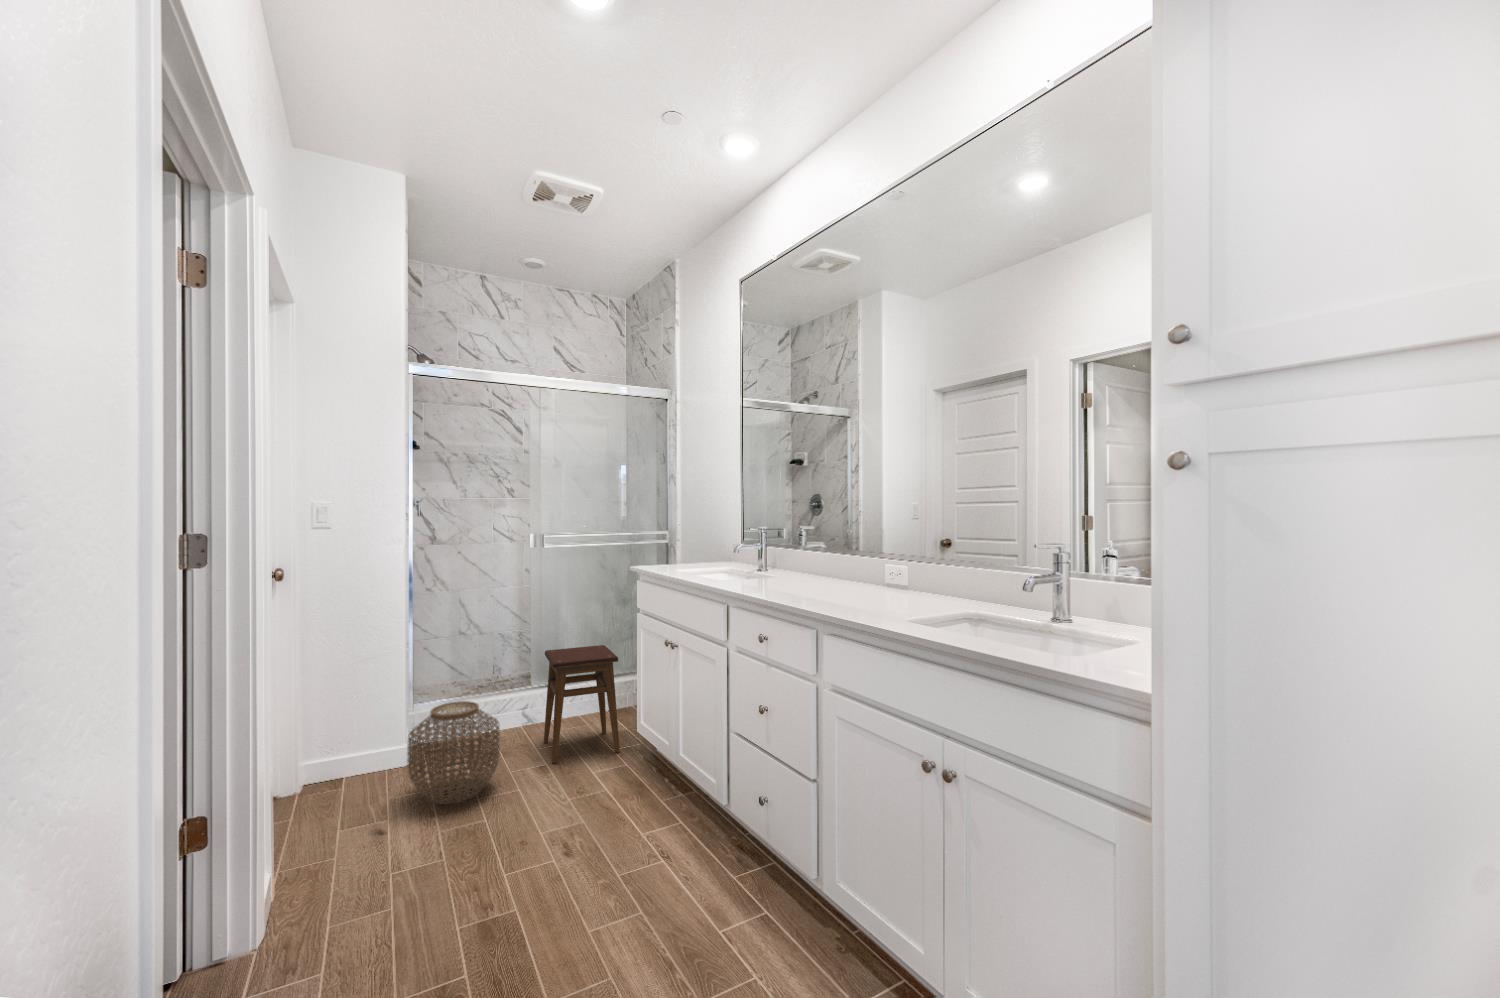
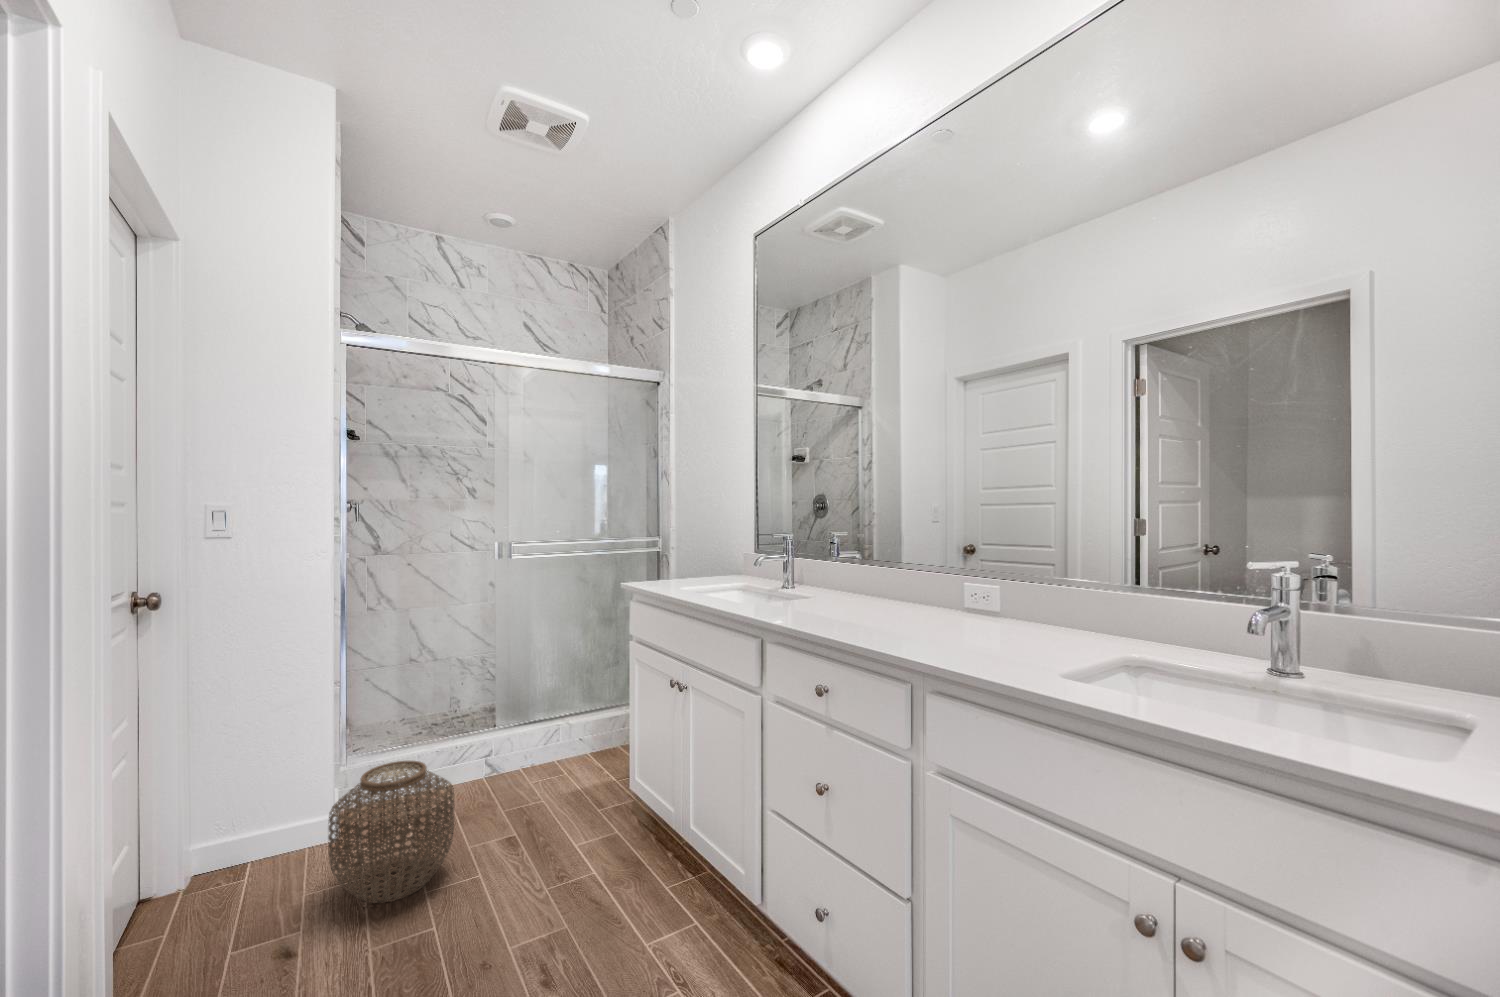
stool: present [544,645,620,763] -> none [512,677,608,832]

